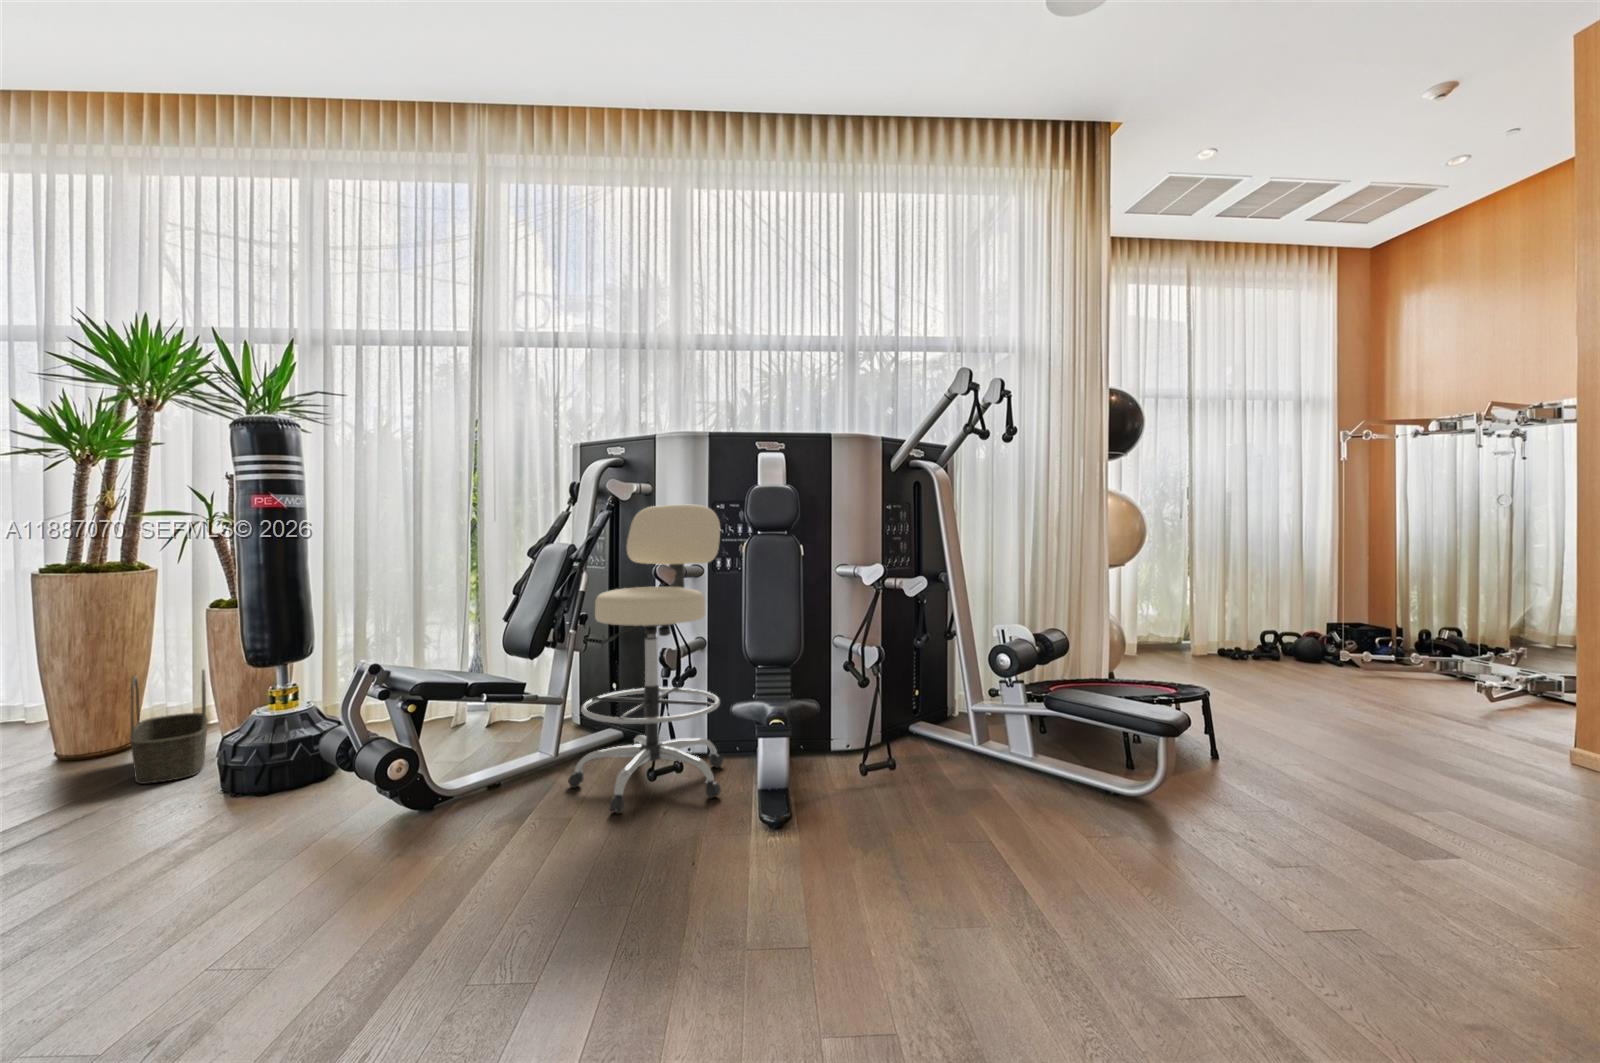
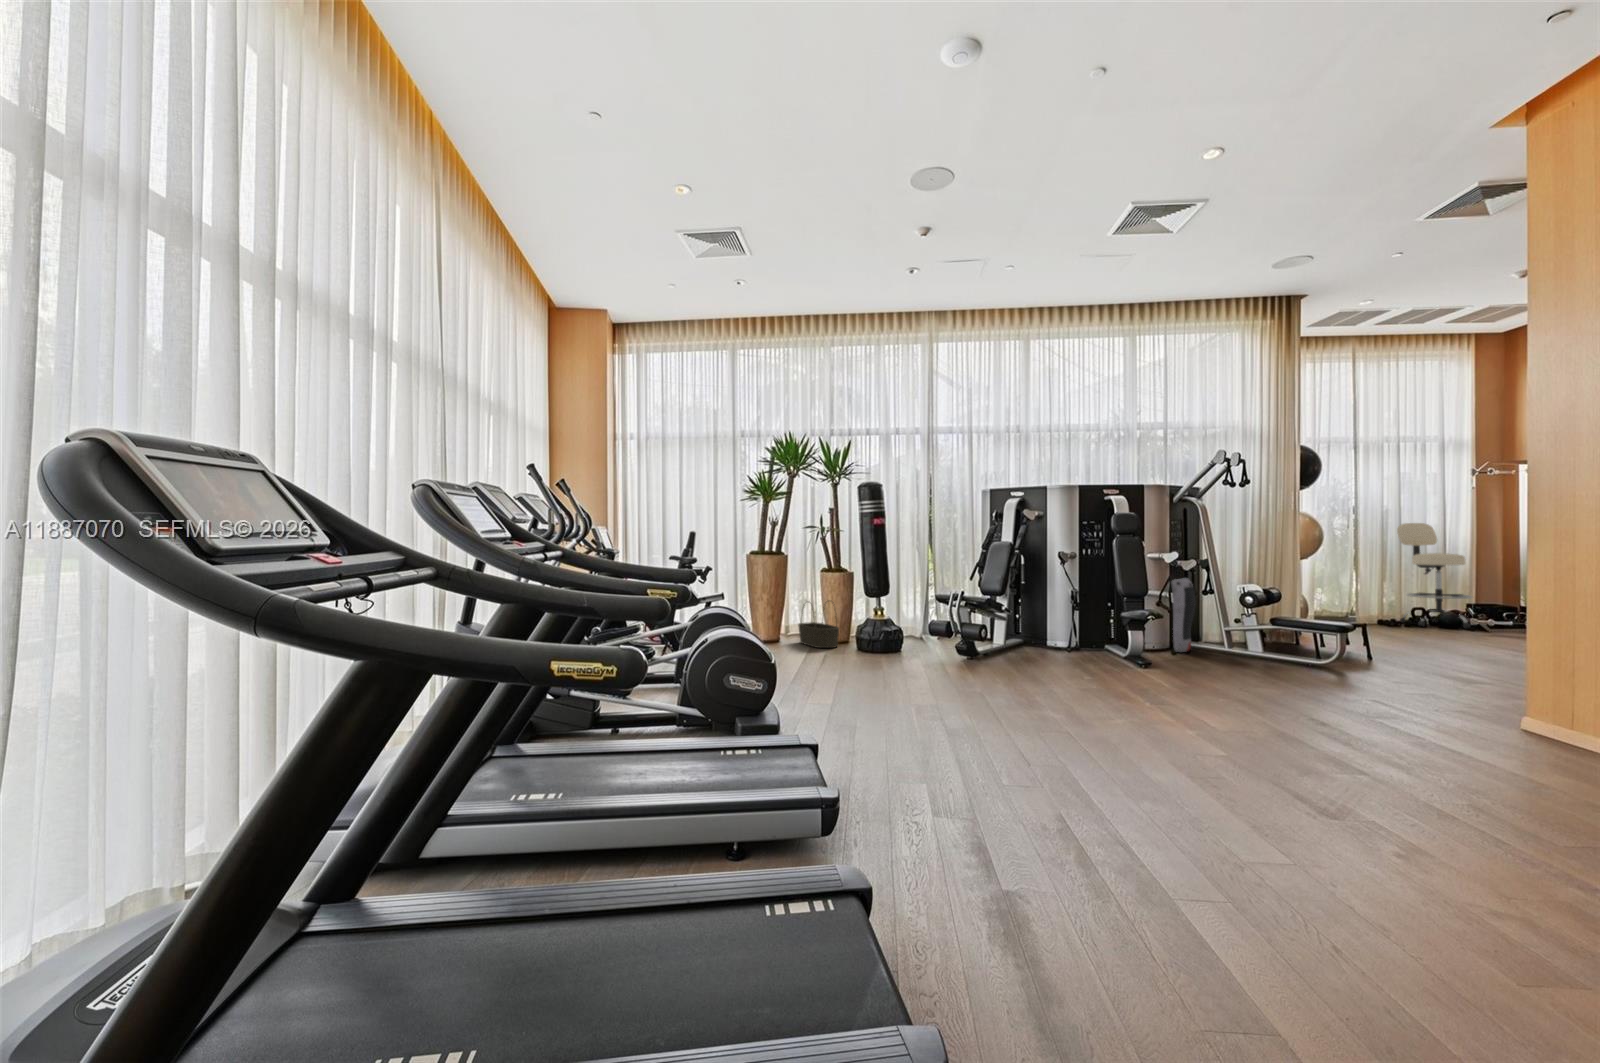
stool: present [568,504,723,813] -> present [1397,523,1476,629]
air purifier: none [875,611,922,757] -> present [1171,578,1196,652]

